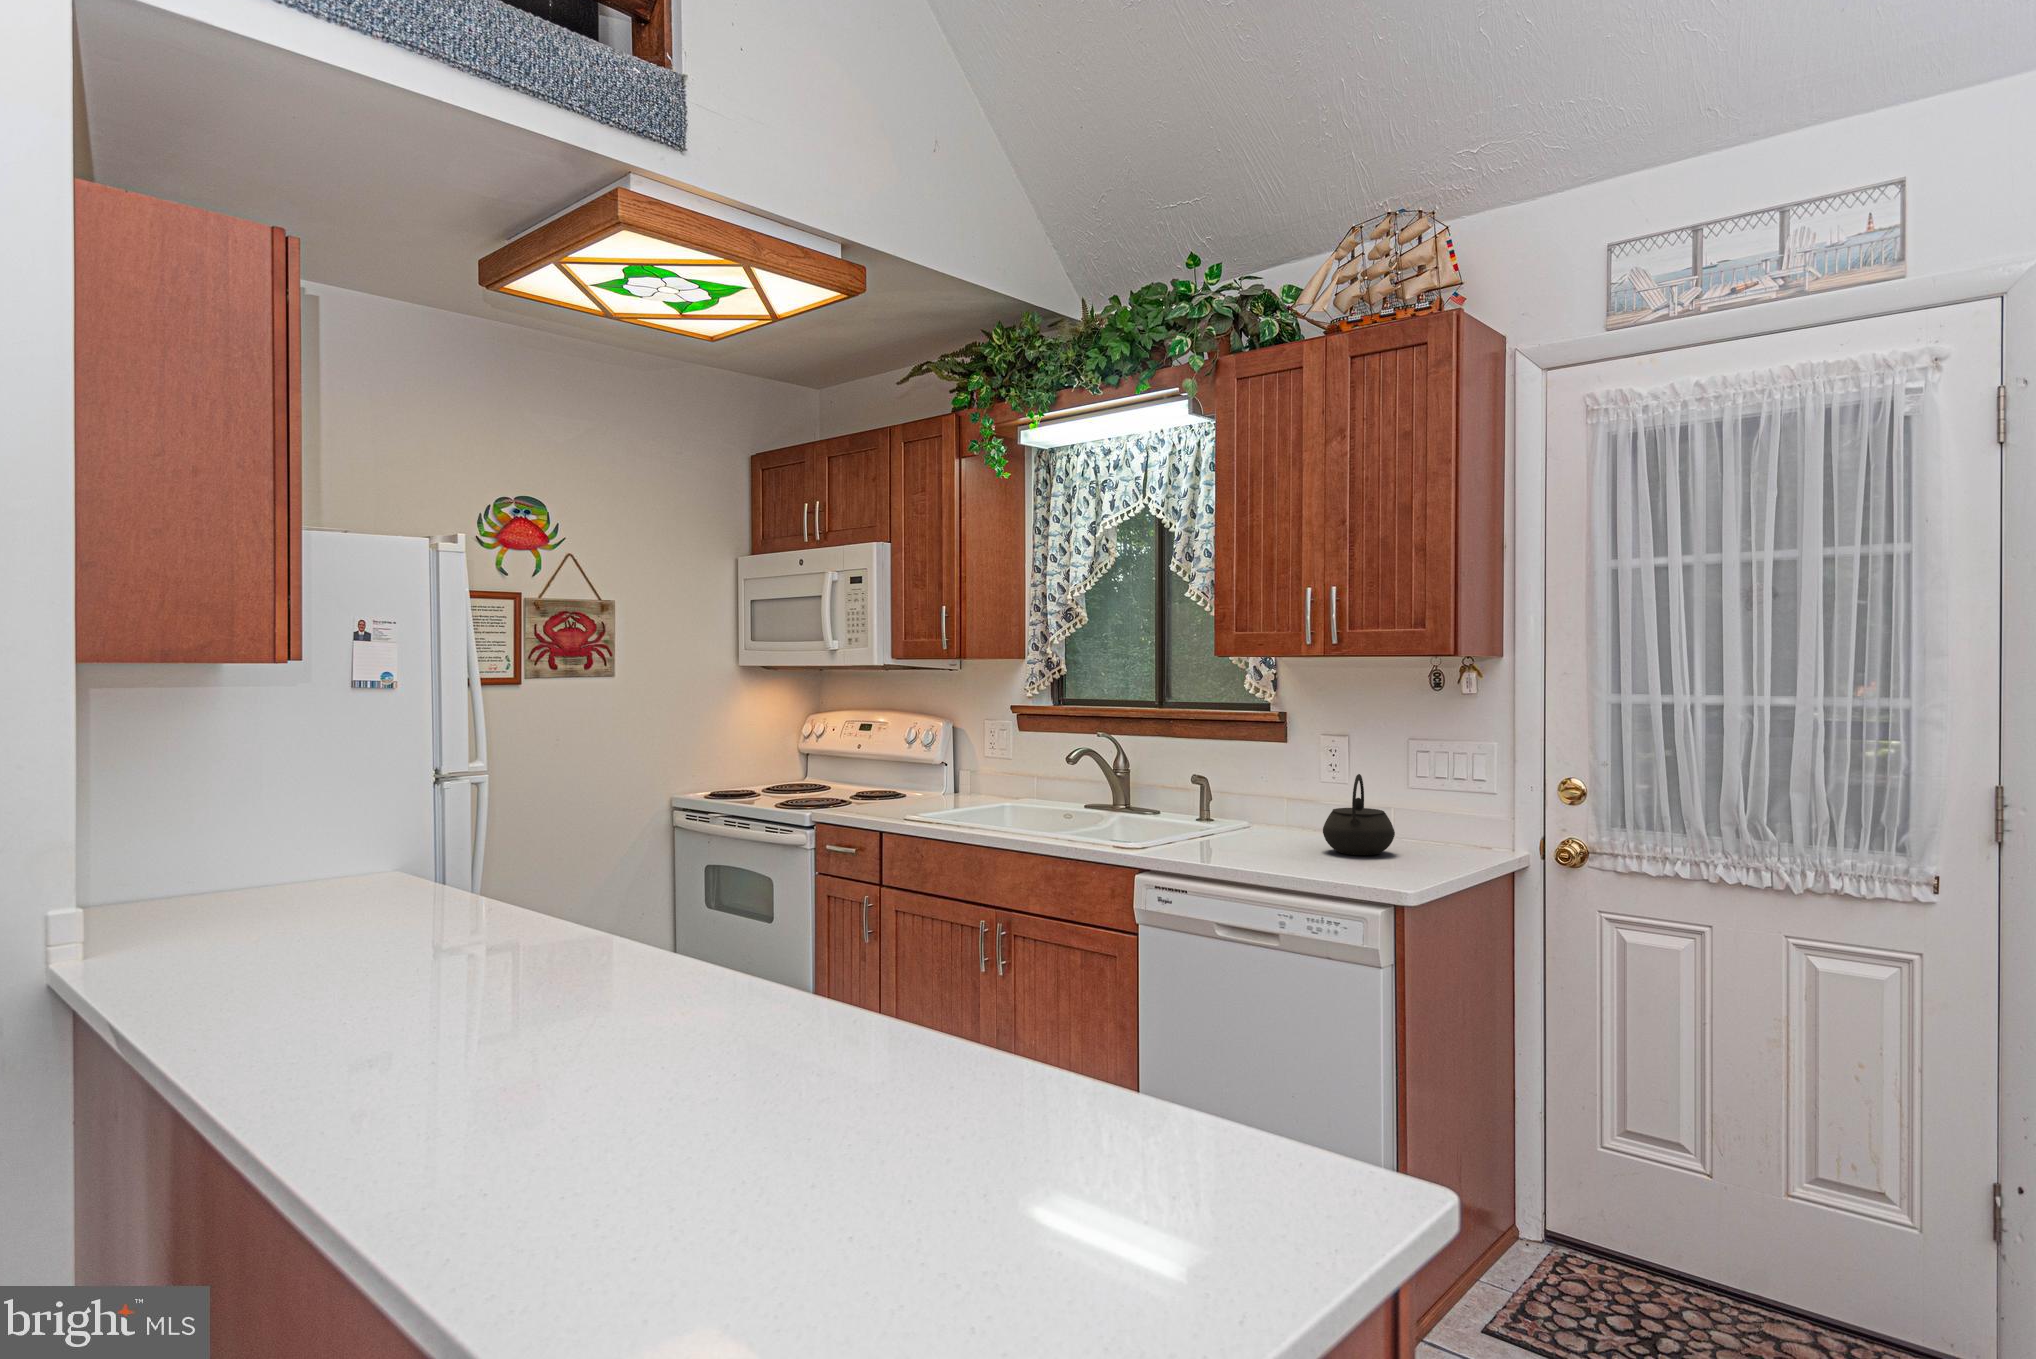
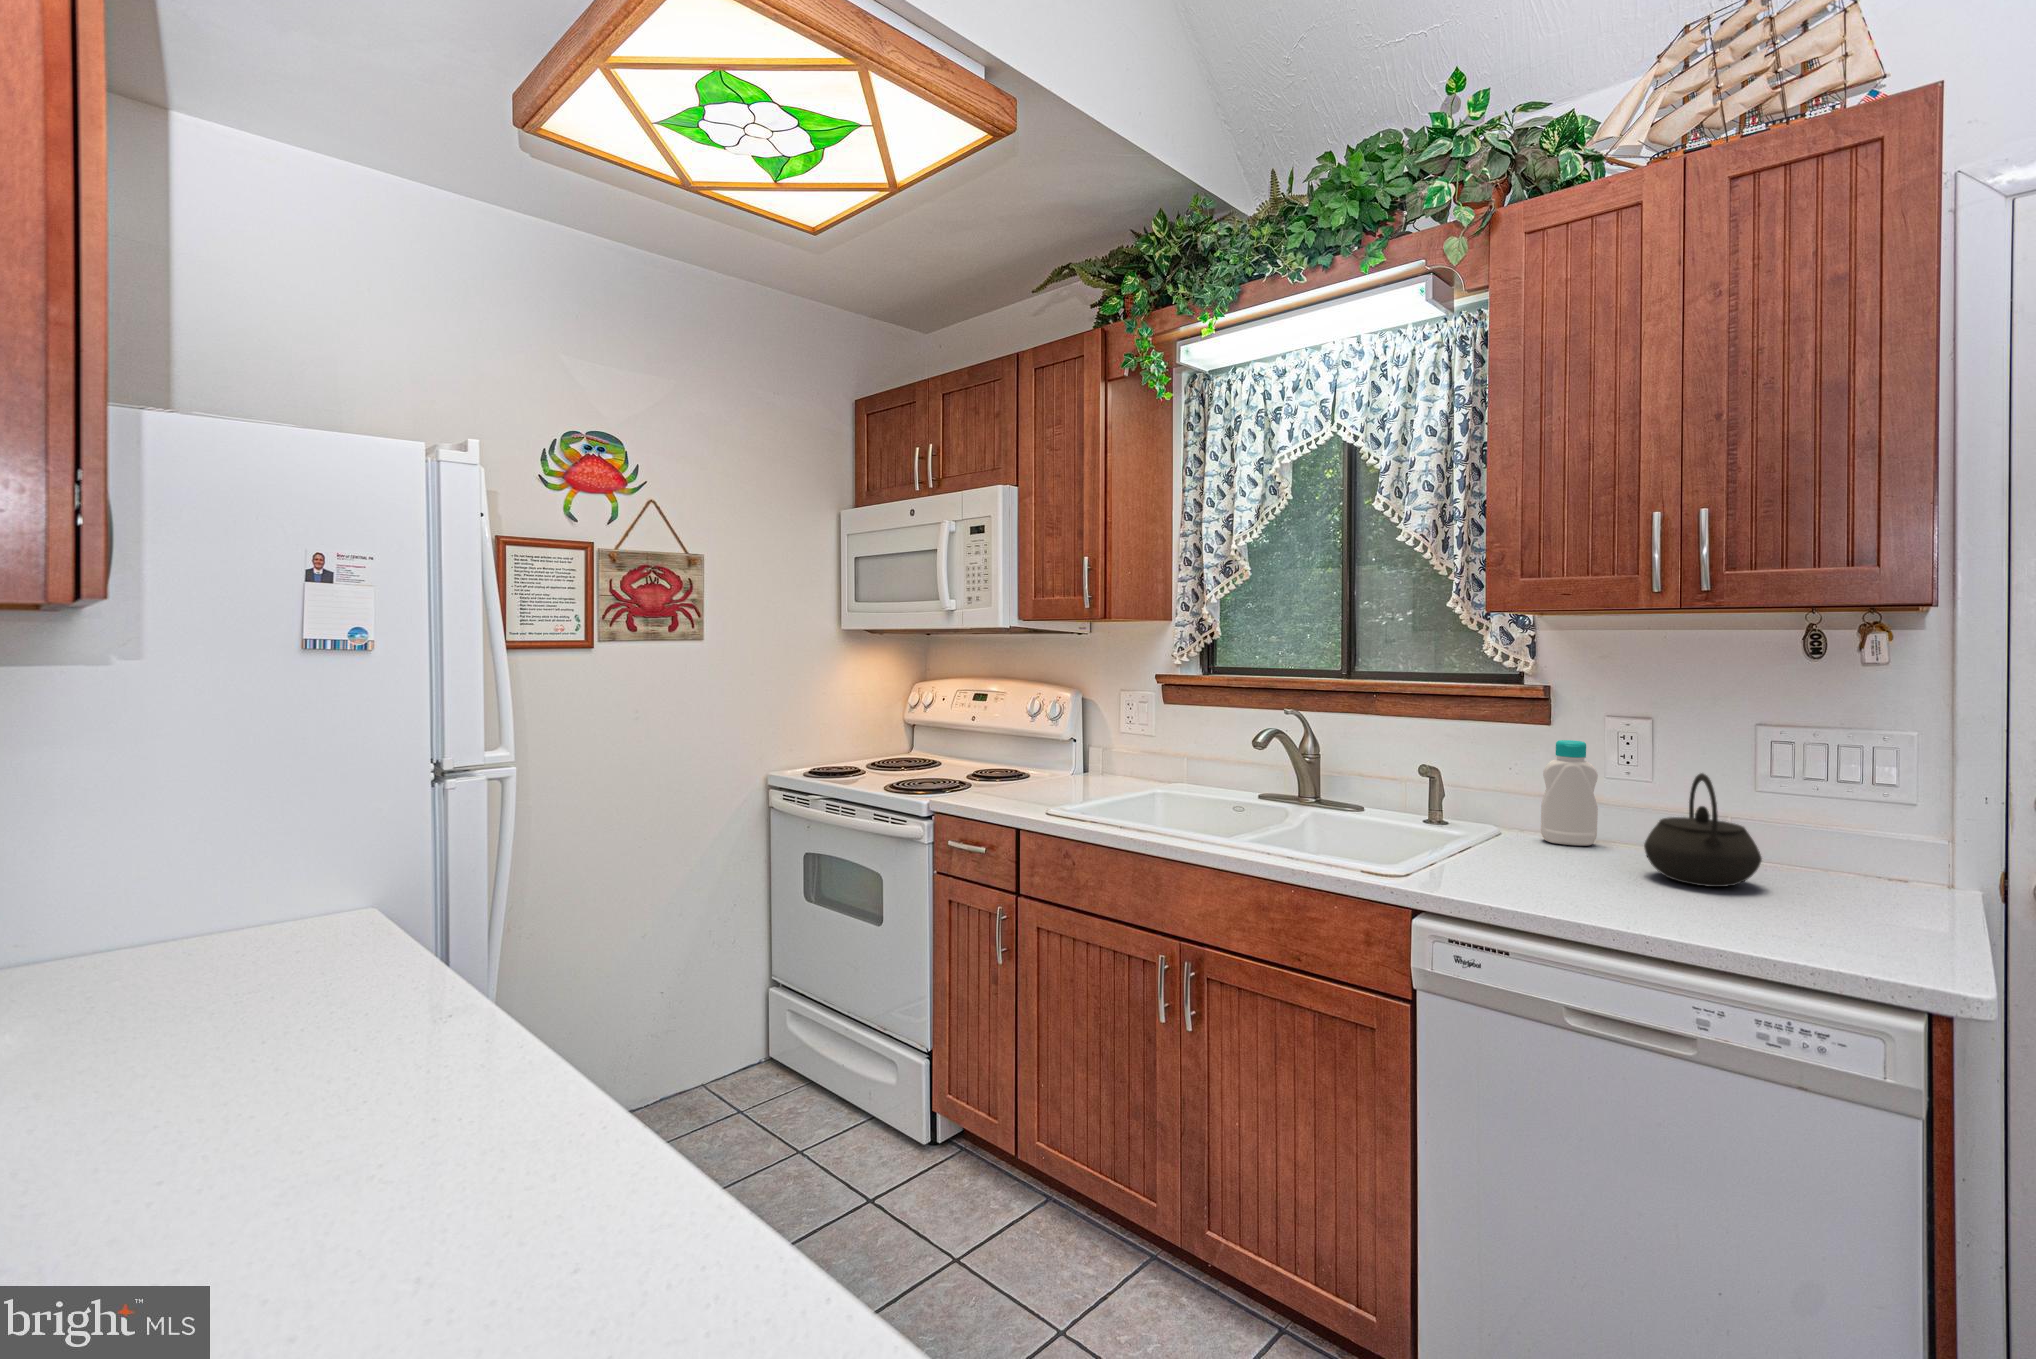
bottle: none [1284,754,1322,836] -> present [1541,740,1598,846]

